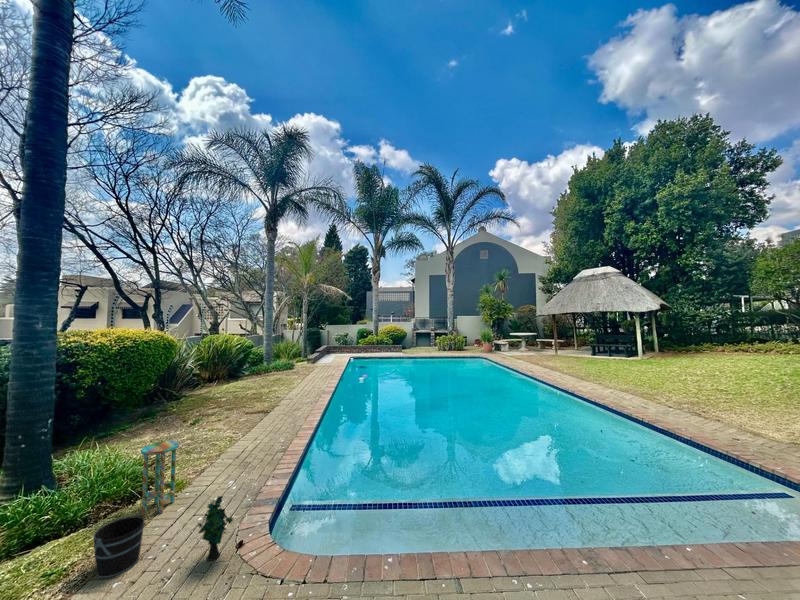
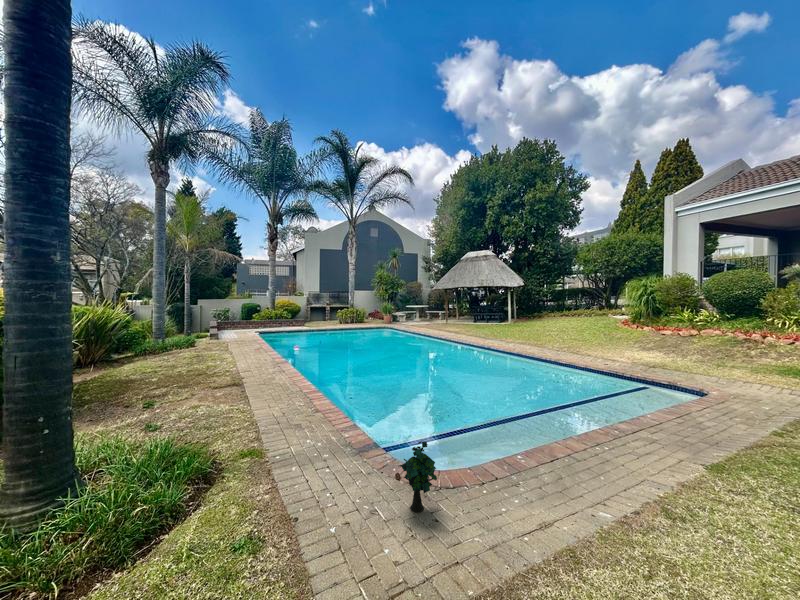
side table: present [141,440,180,515] -> none [242,405,287,502]
bucket: present [93,514,144,578] -> none [289,485,345,567]

